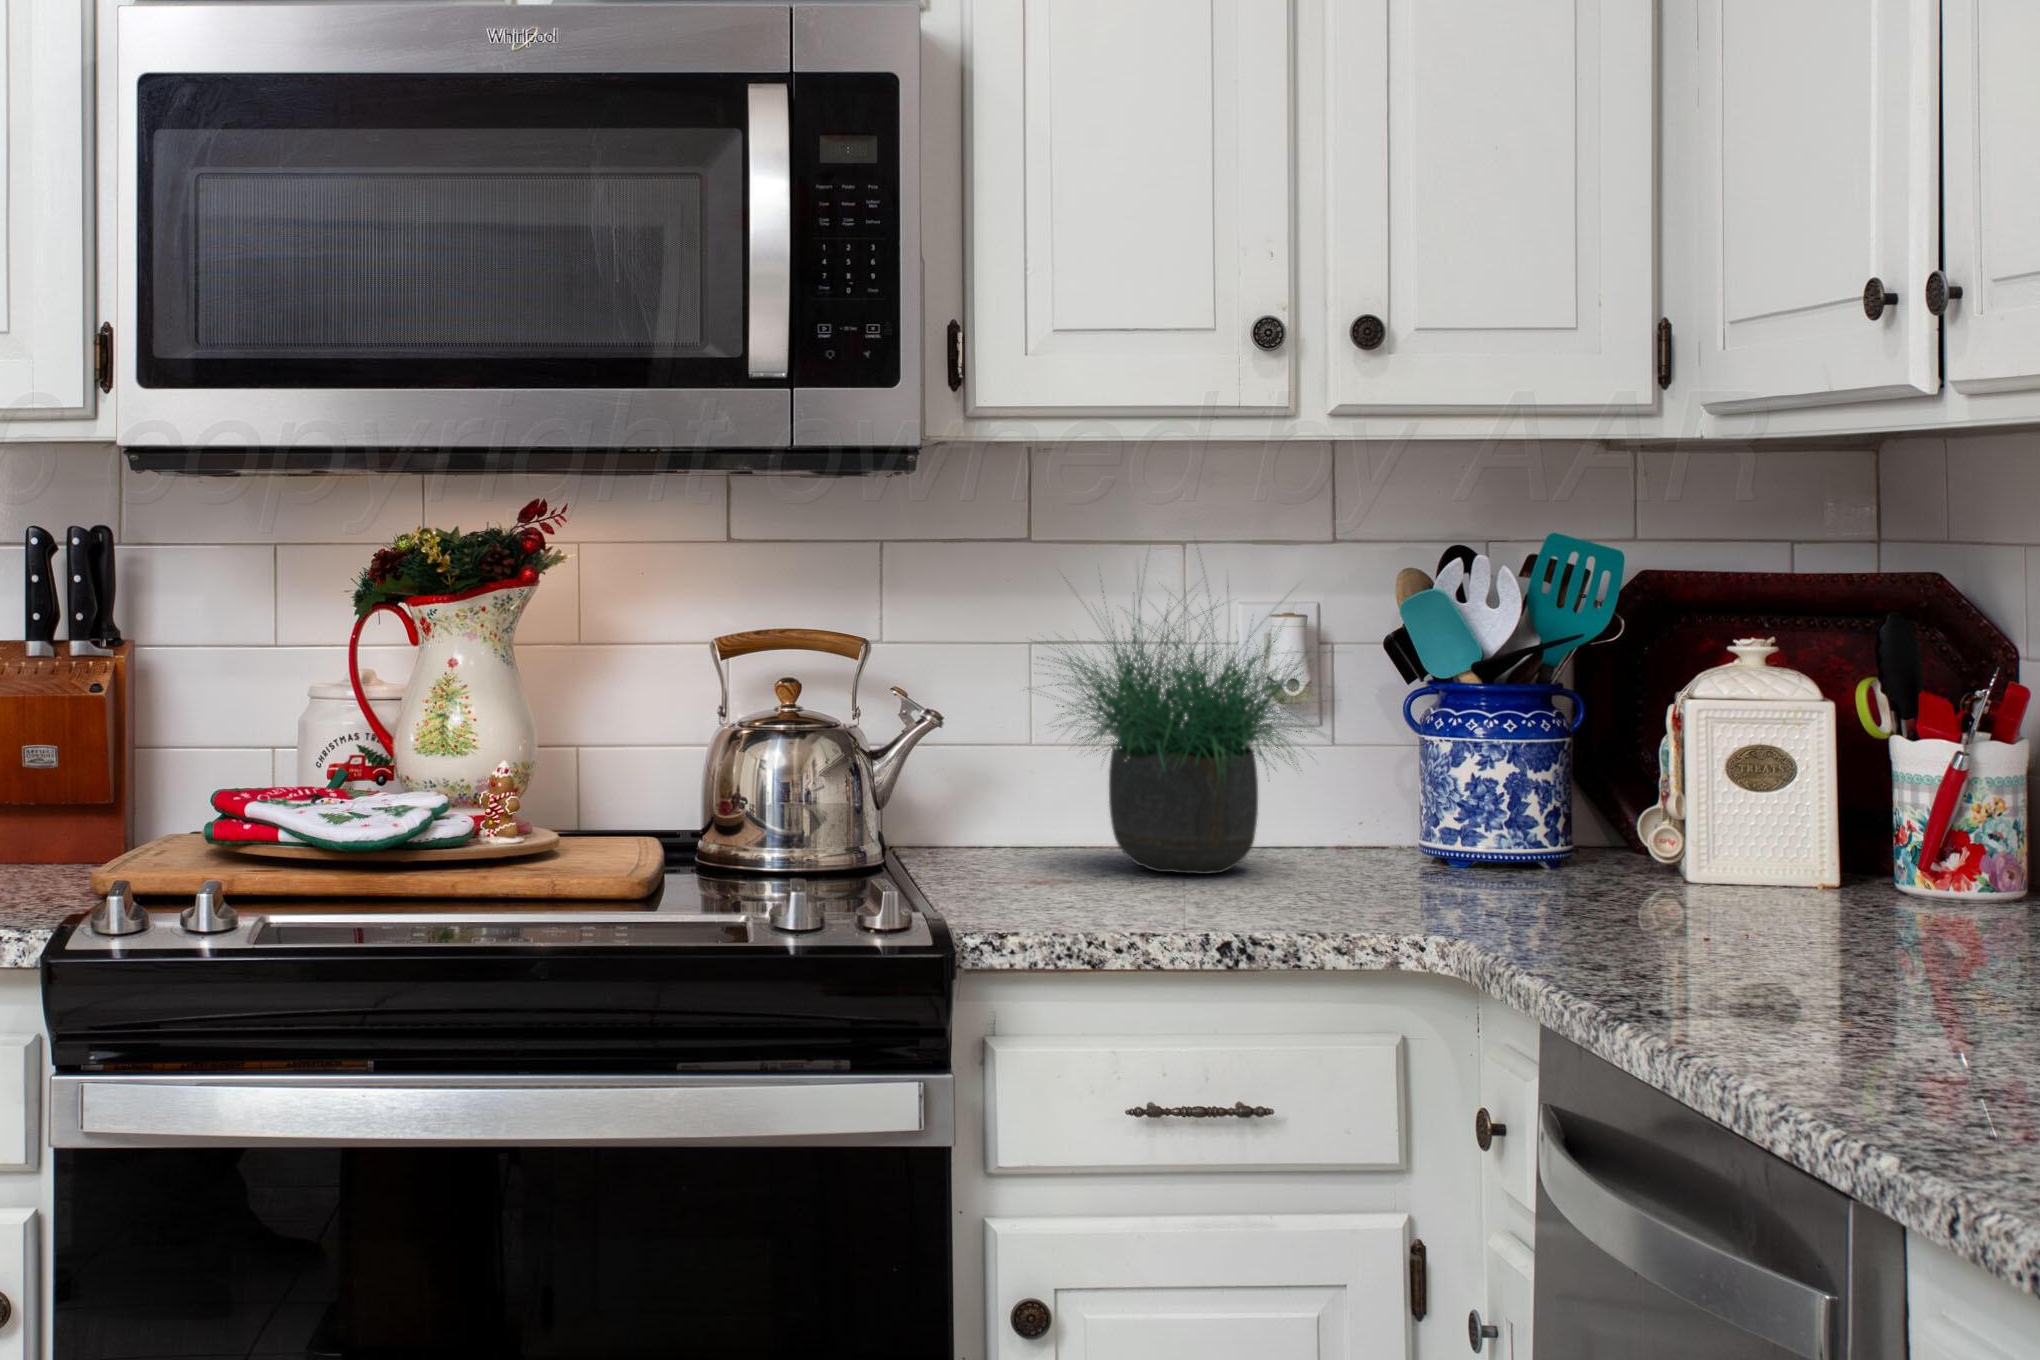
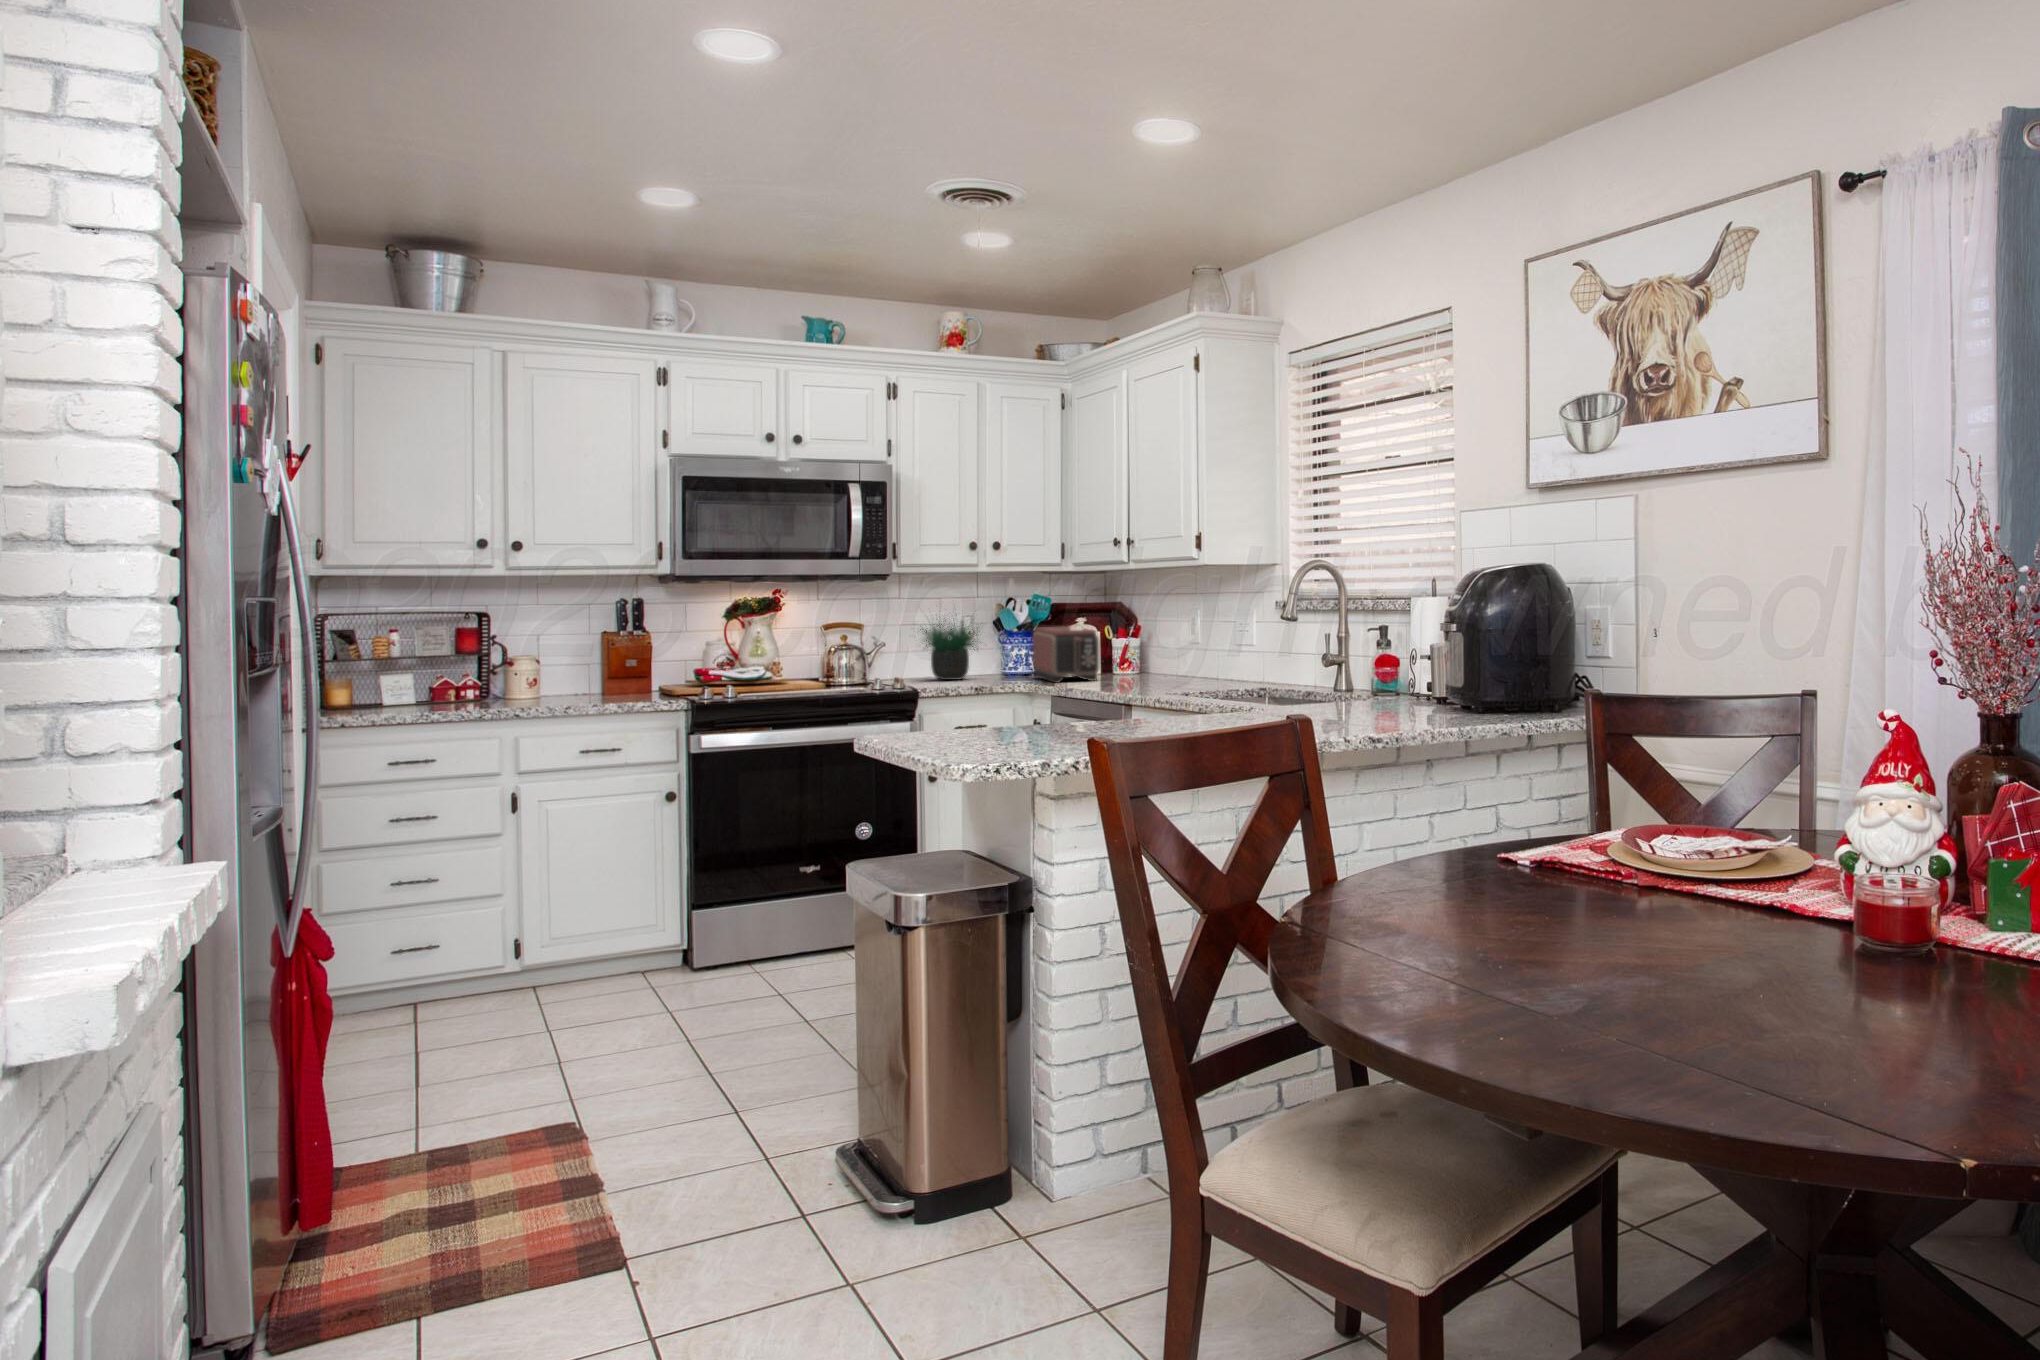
toaster: none [1530,673,1889,959] -> present [1033,626,1100,683]

